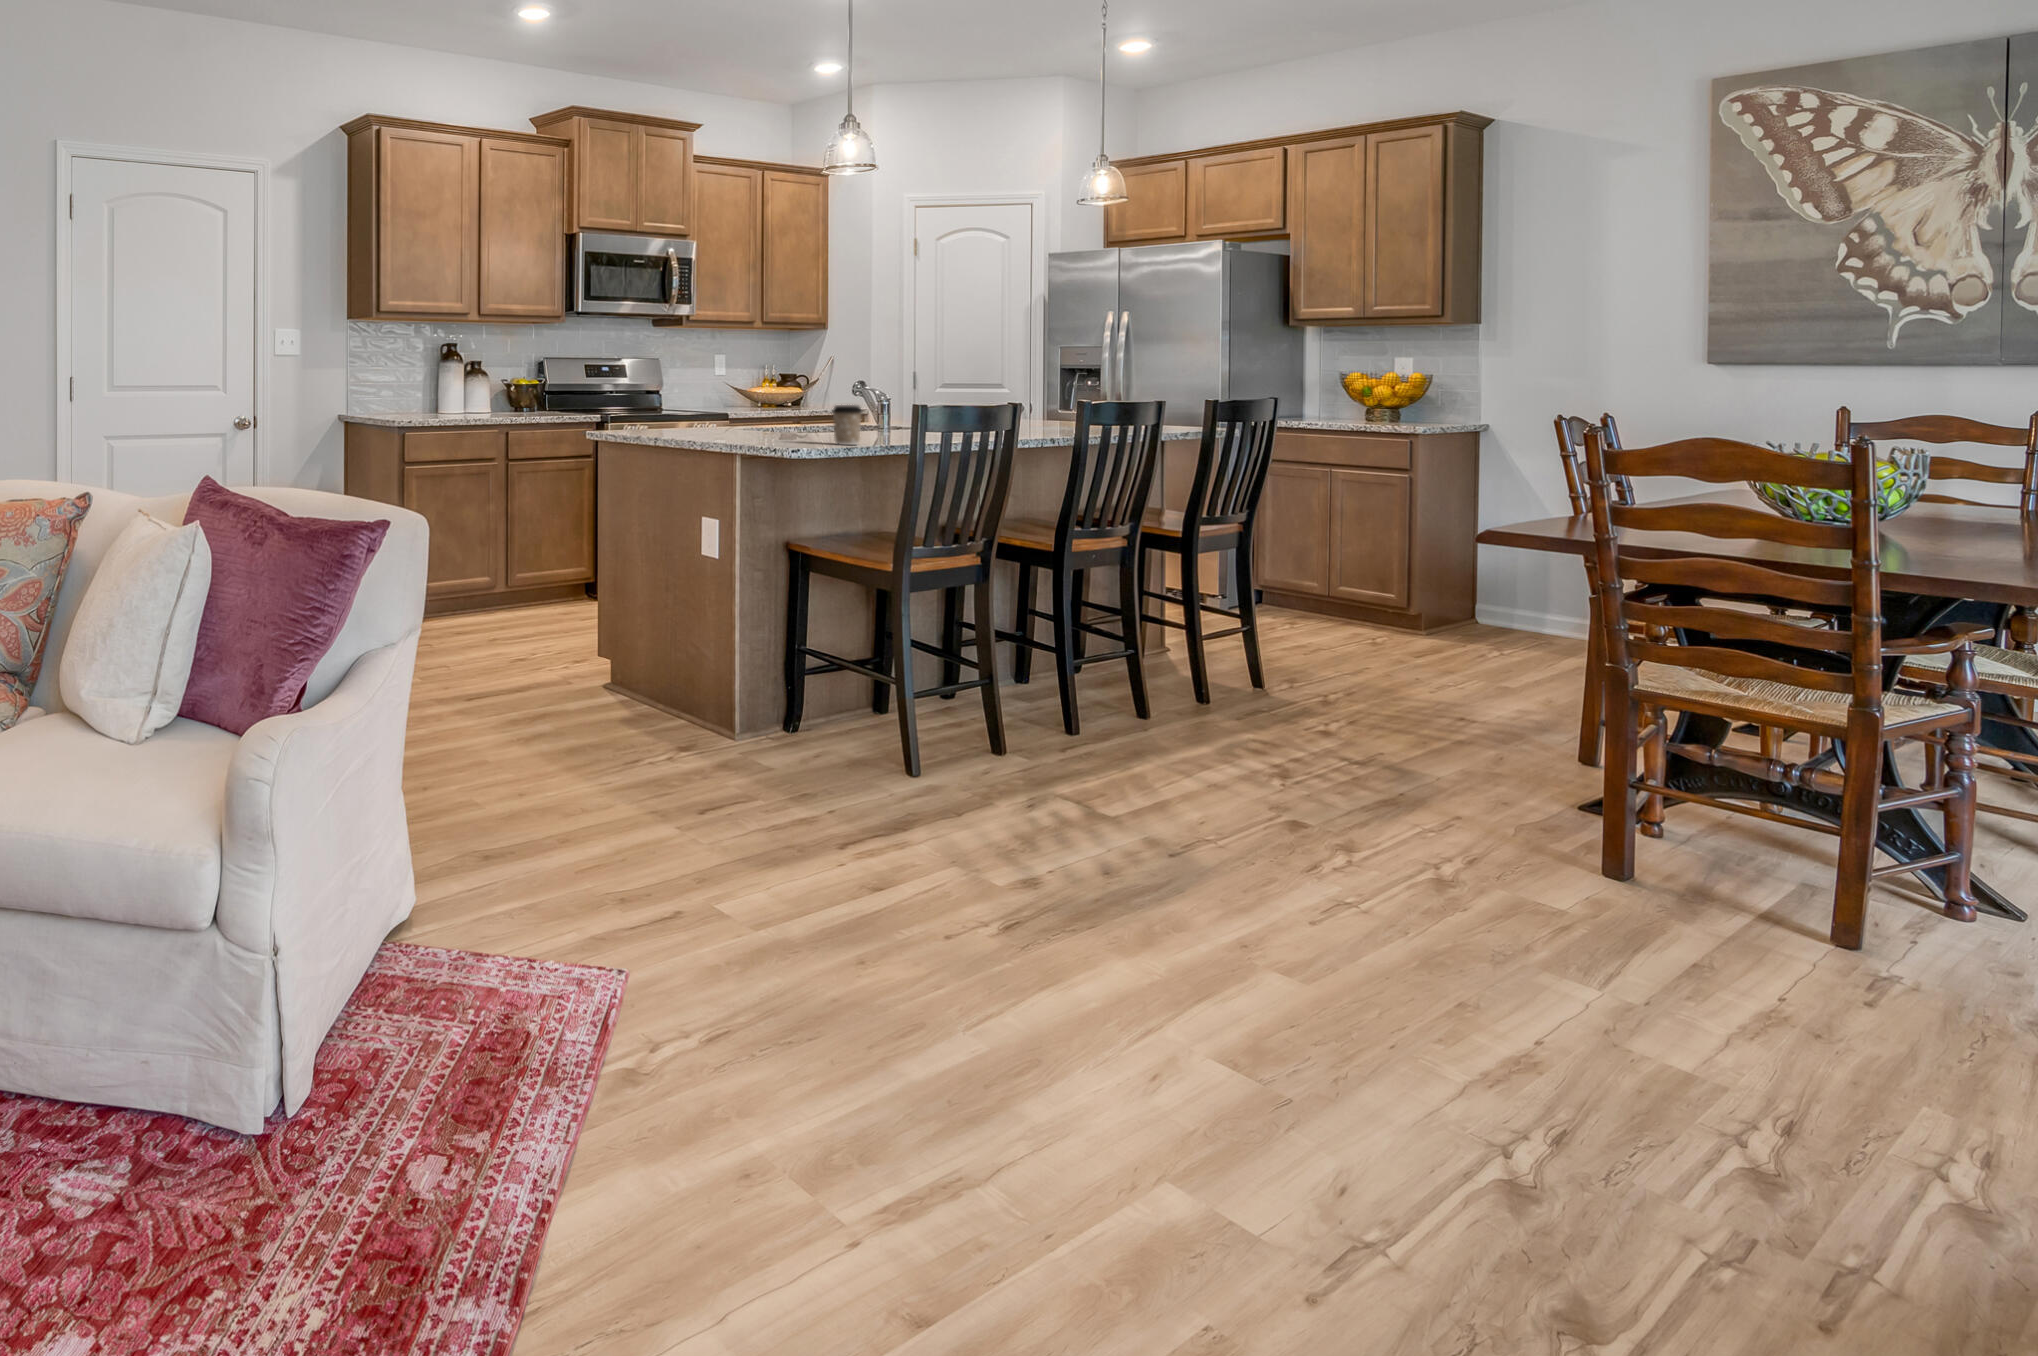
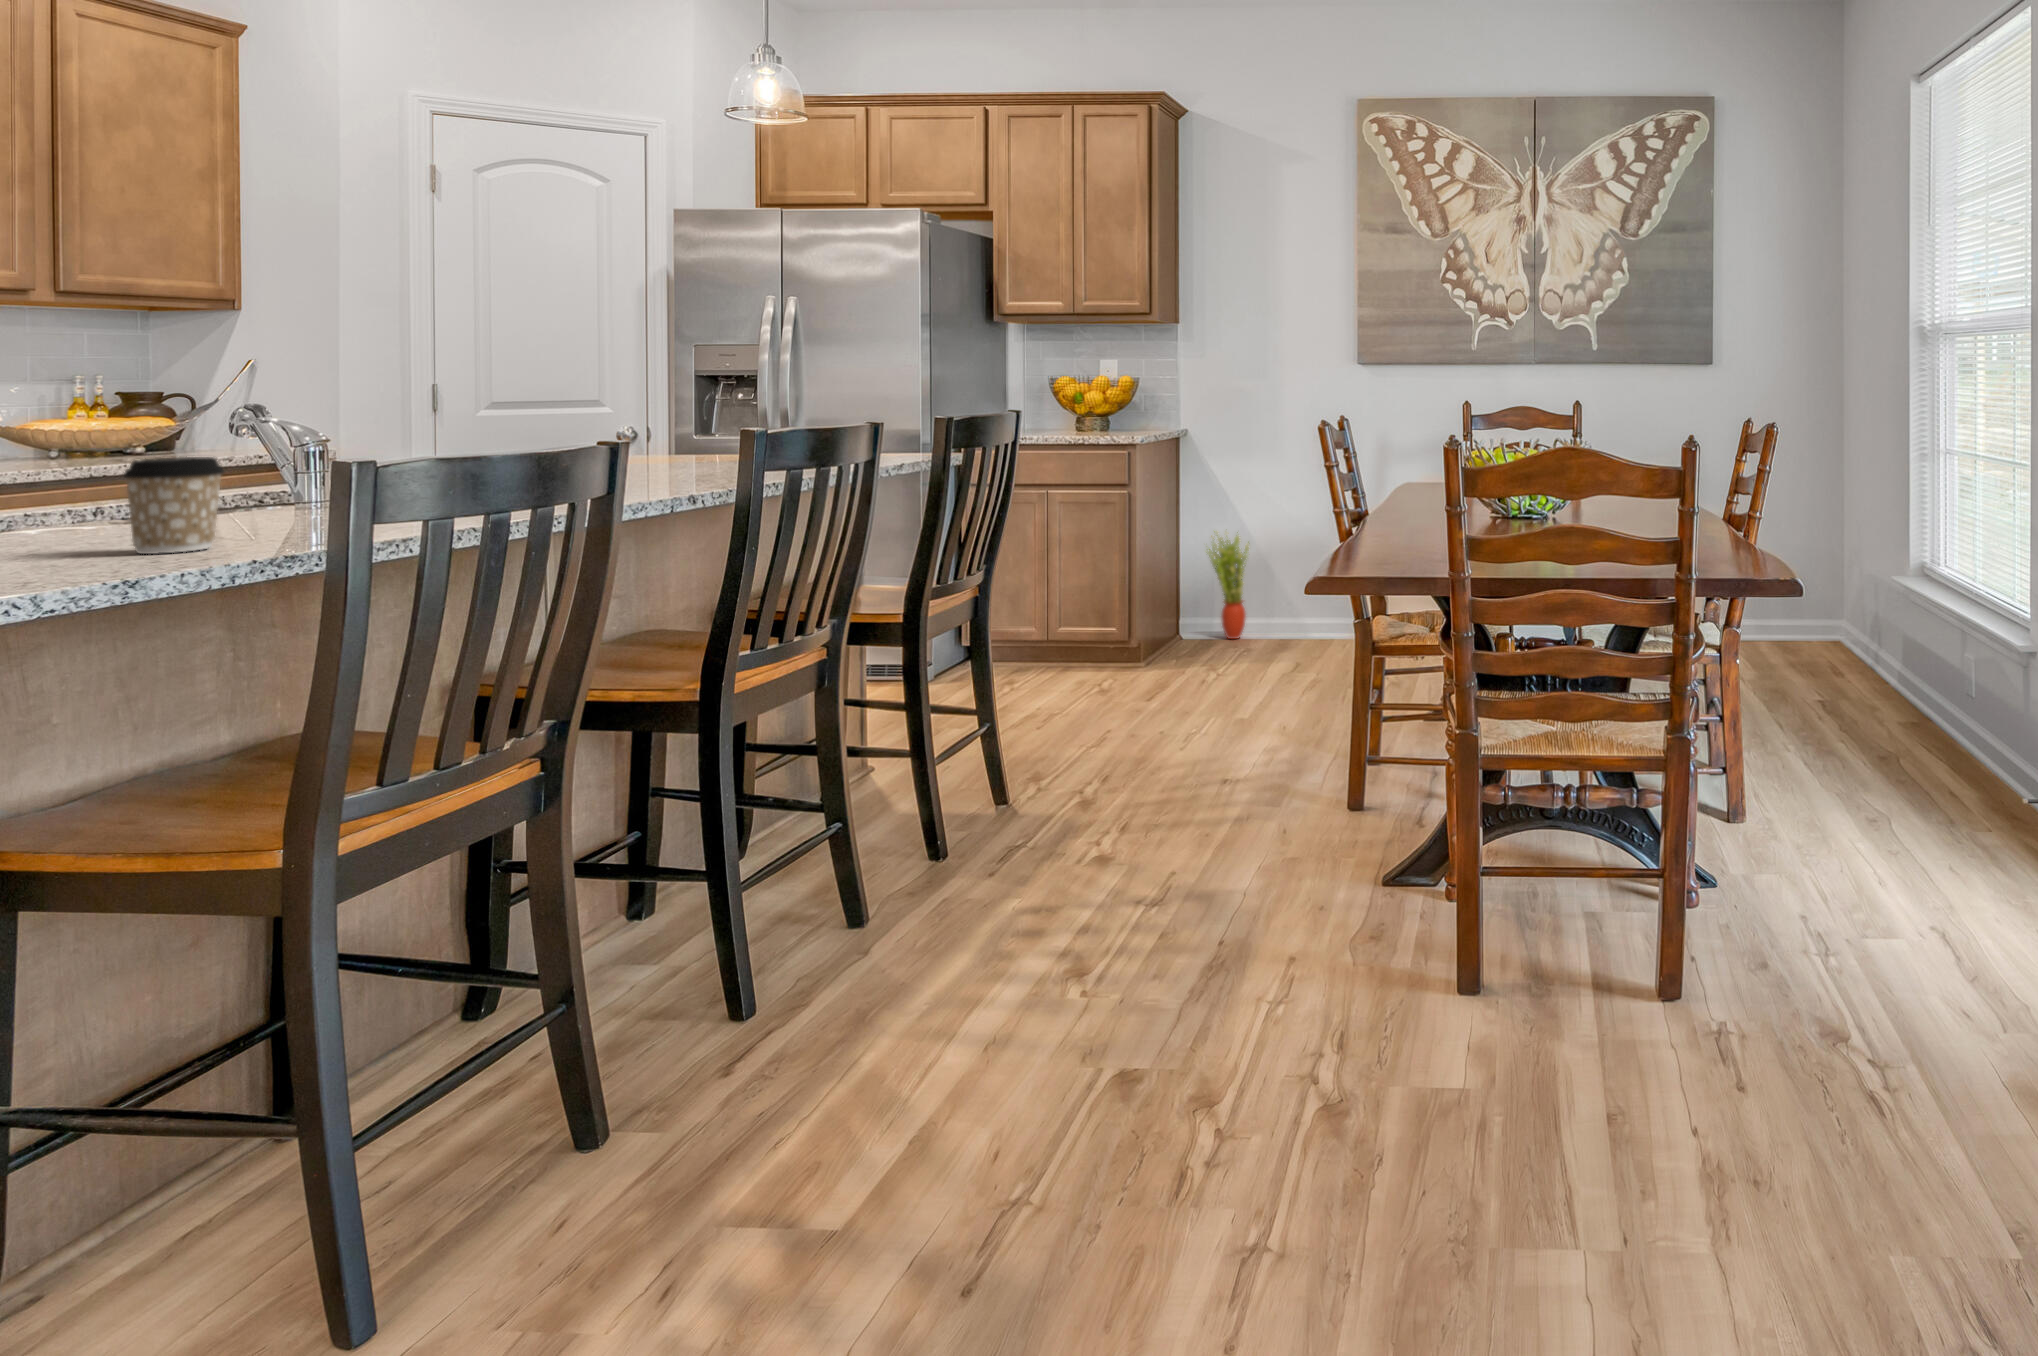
potted plant: none [1498,519,1555,625] -> present [1207,531,1249,639]

